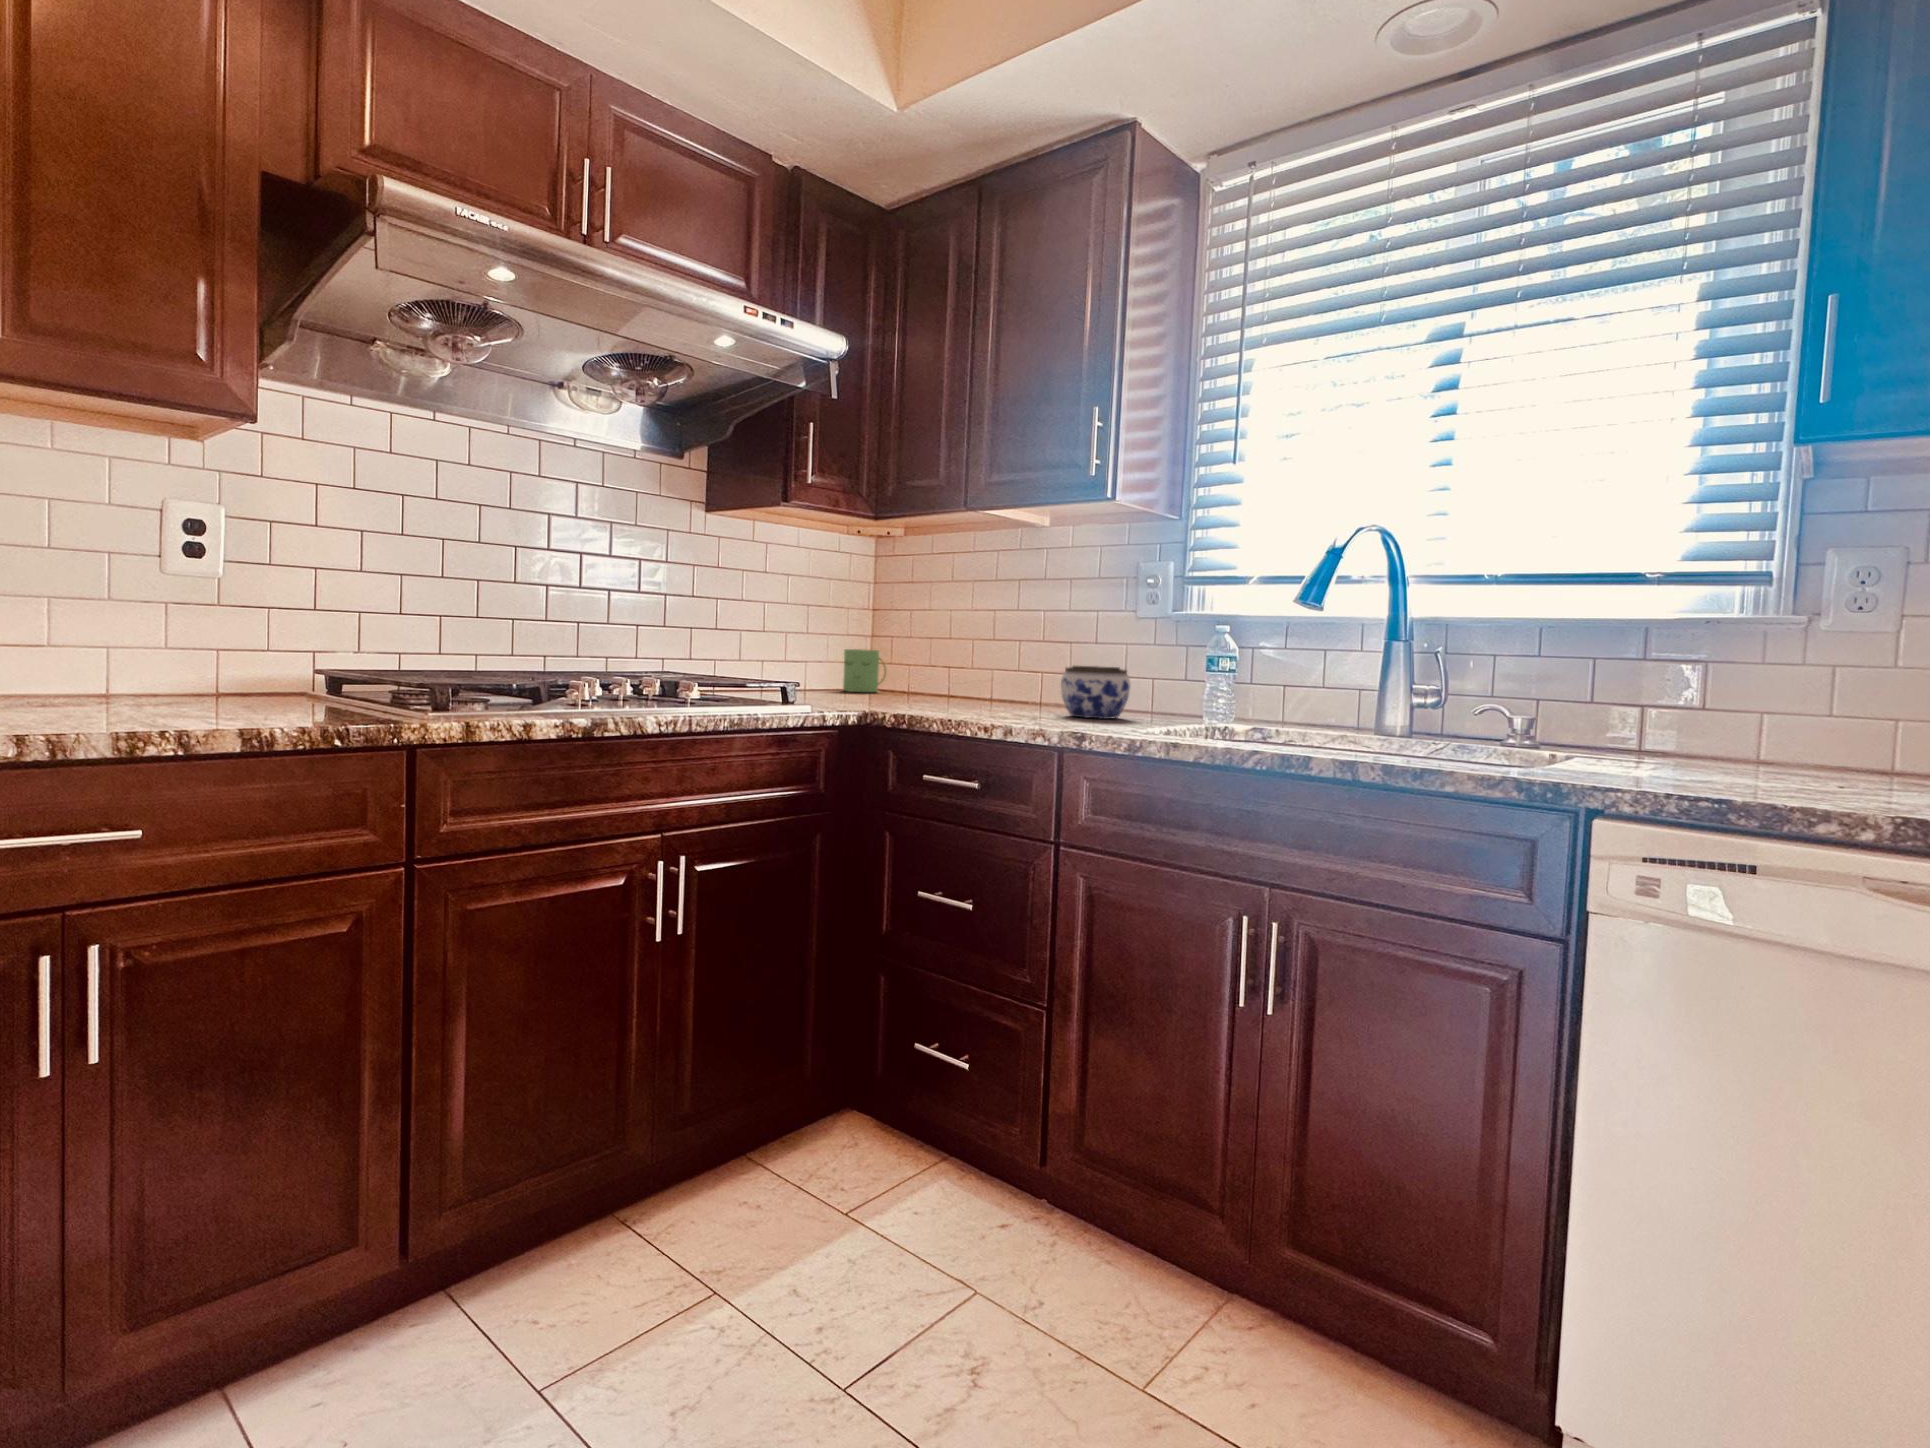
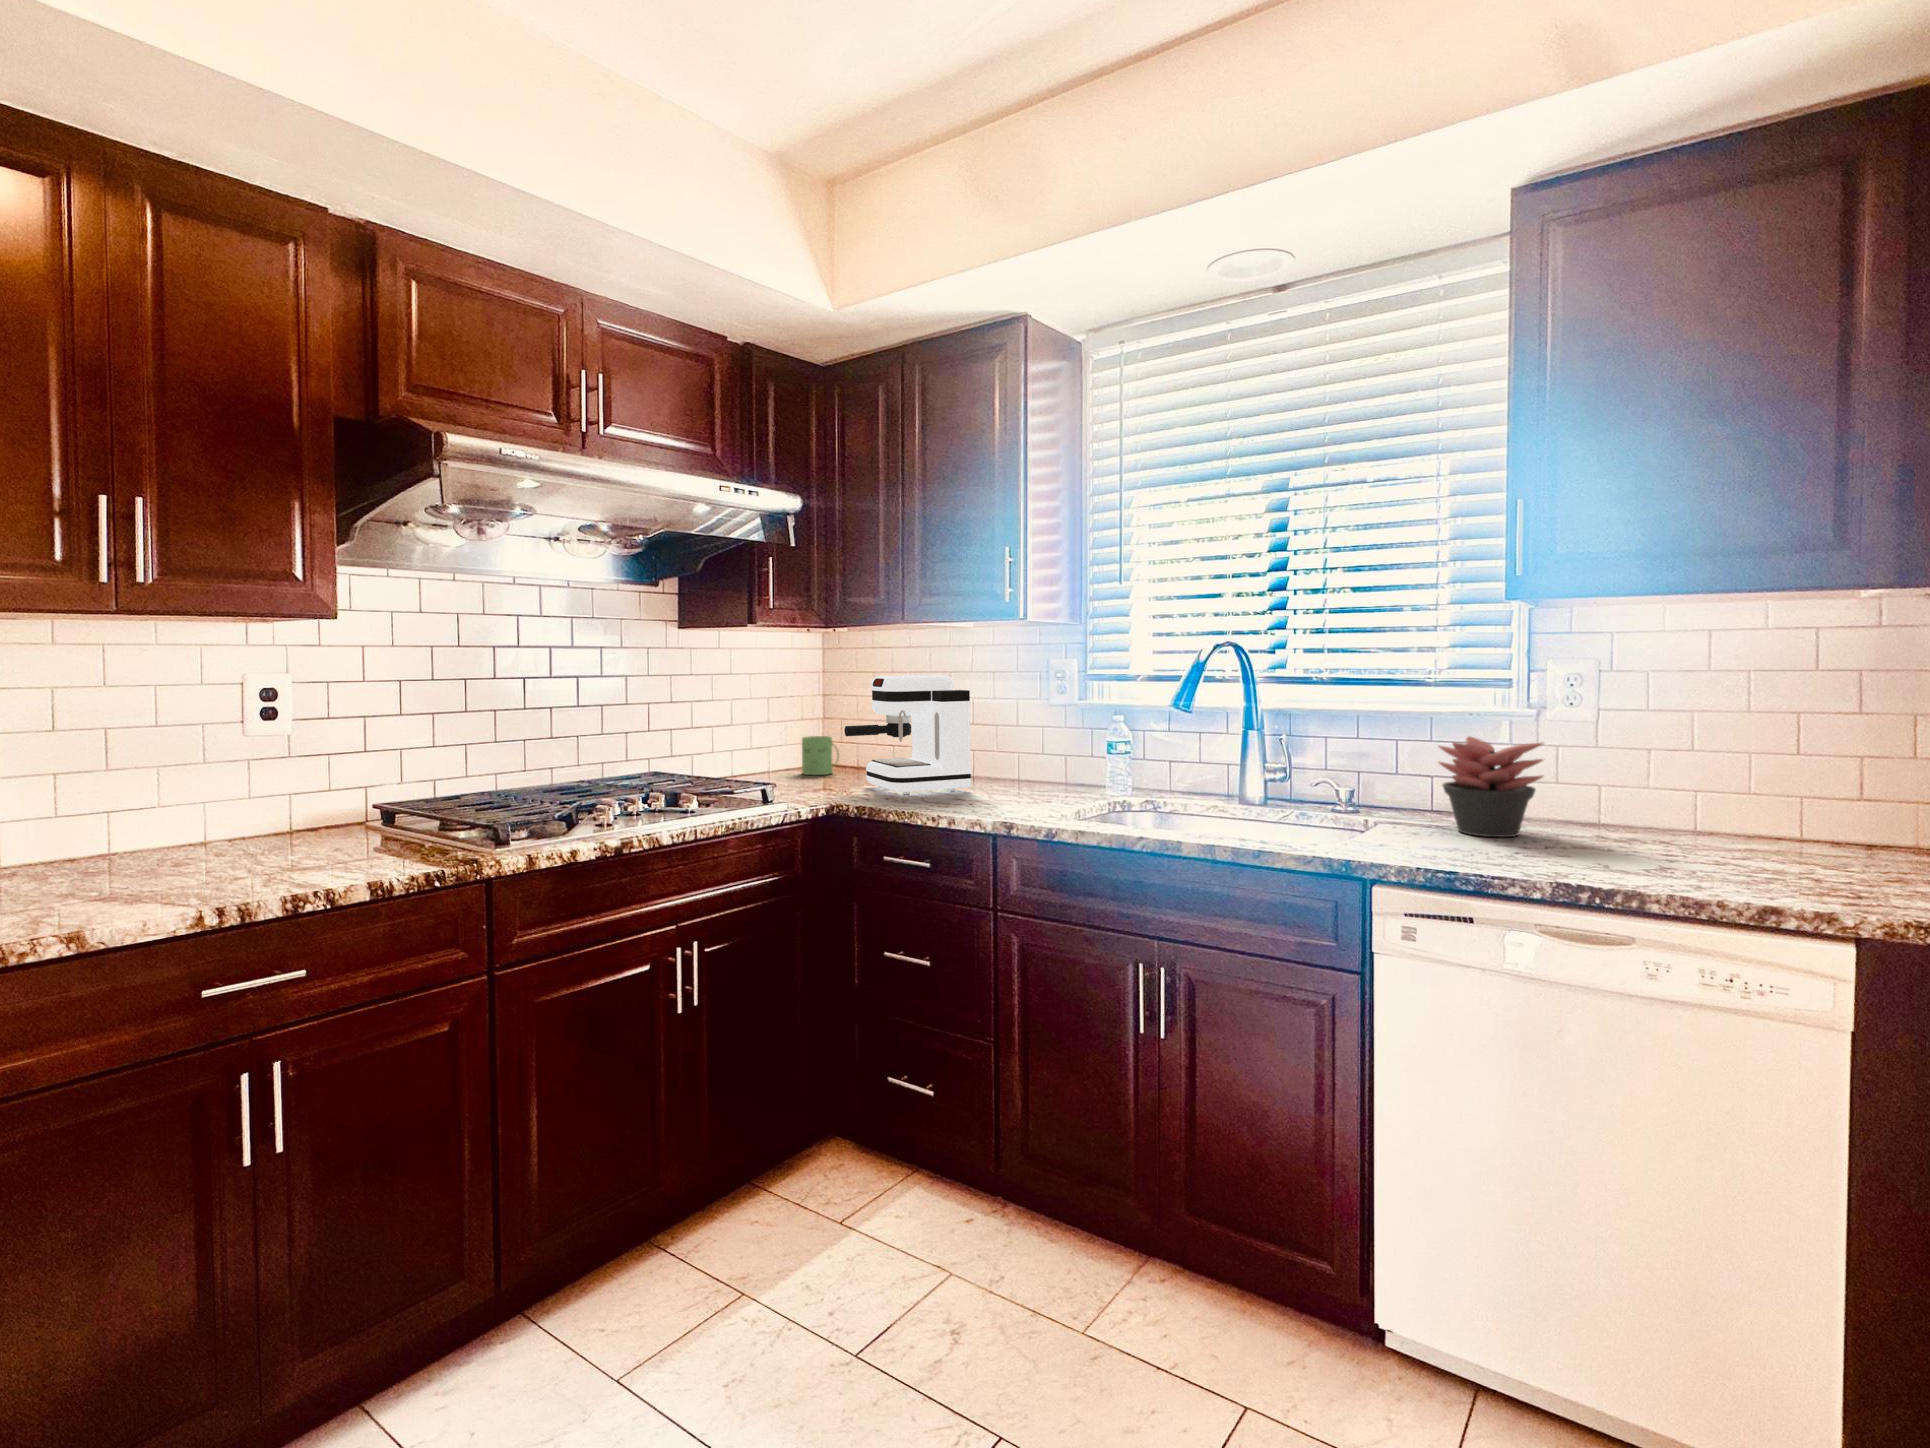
coffee maker: none [889,568,1041,708] -> present [844,675,971,794]
succulent plant: none [1666,642,1836,775] -> present [1439,736,1544,837]
jar: present [1061,666,1130,719] -> none [991,757,1047,802]

